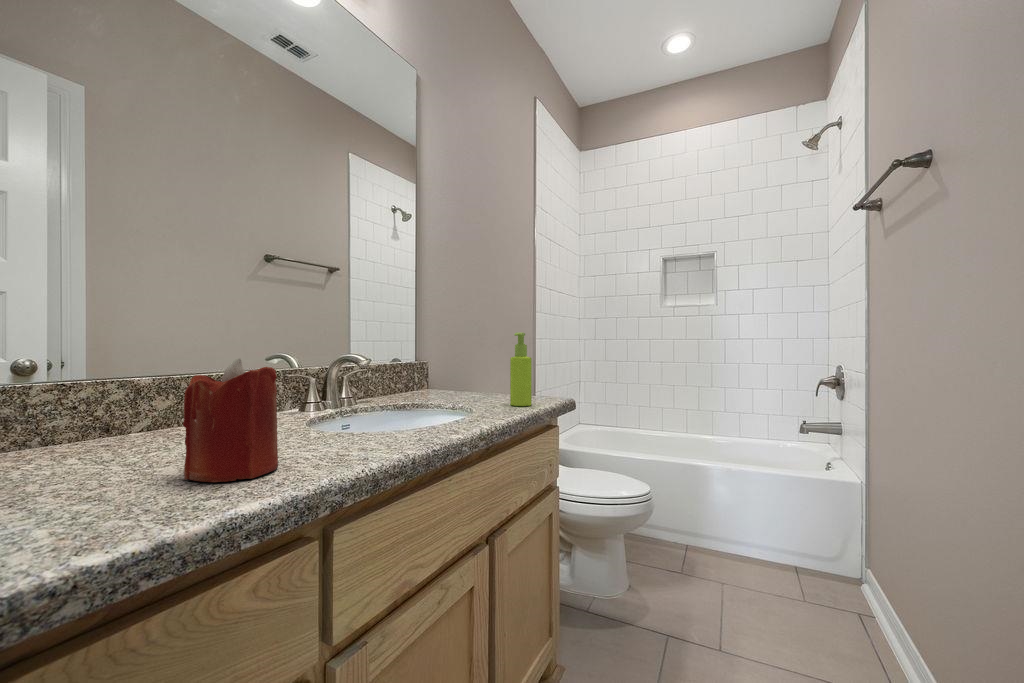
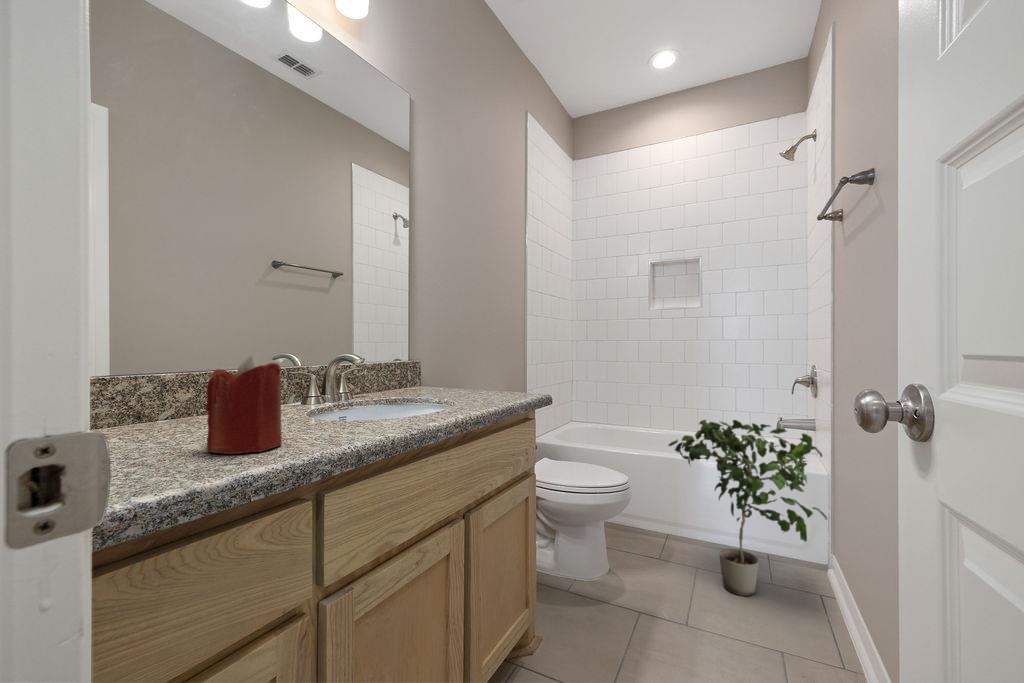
soap dispenser: present [510,333,532,406] -> none [489,336,508,401]
potted plant: none [699,424,882,618] -> present [668,420,827,596]

